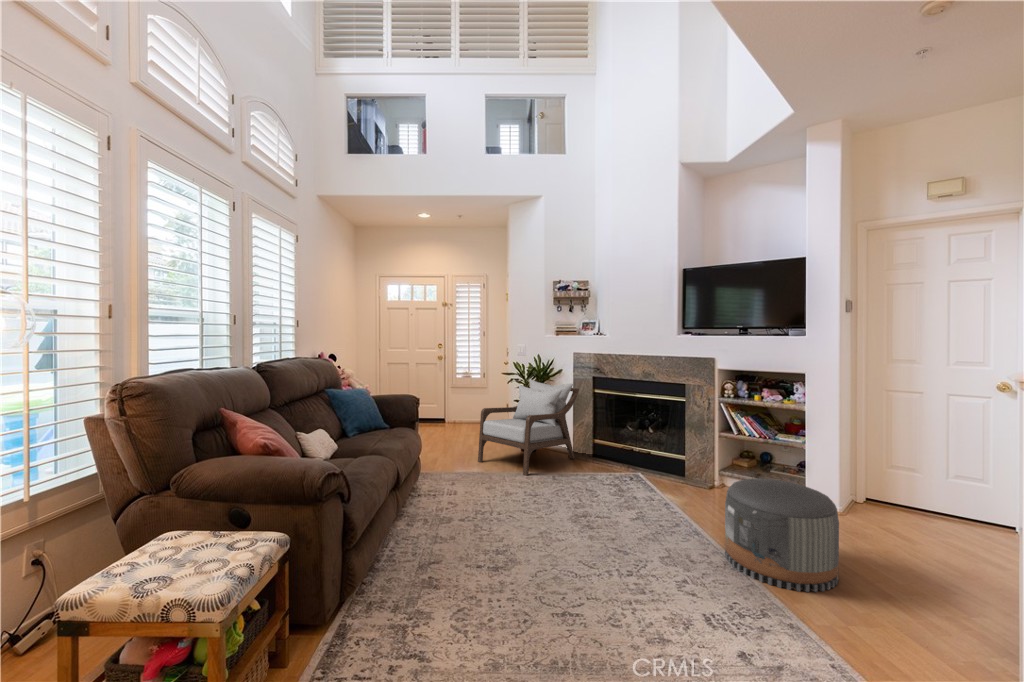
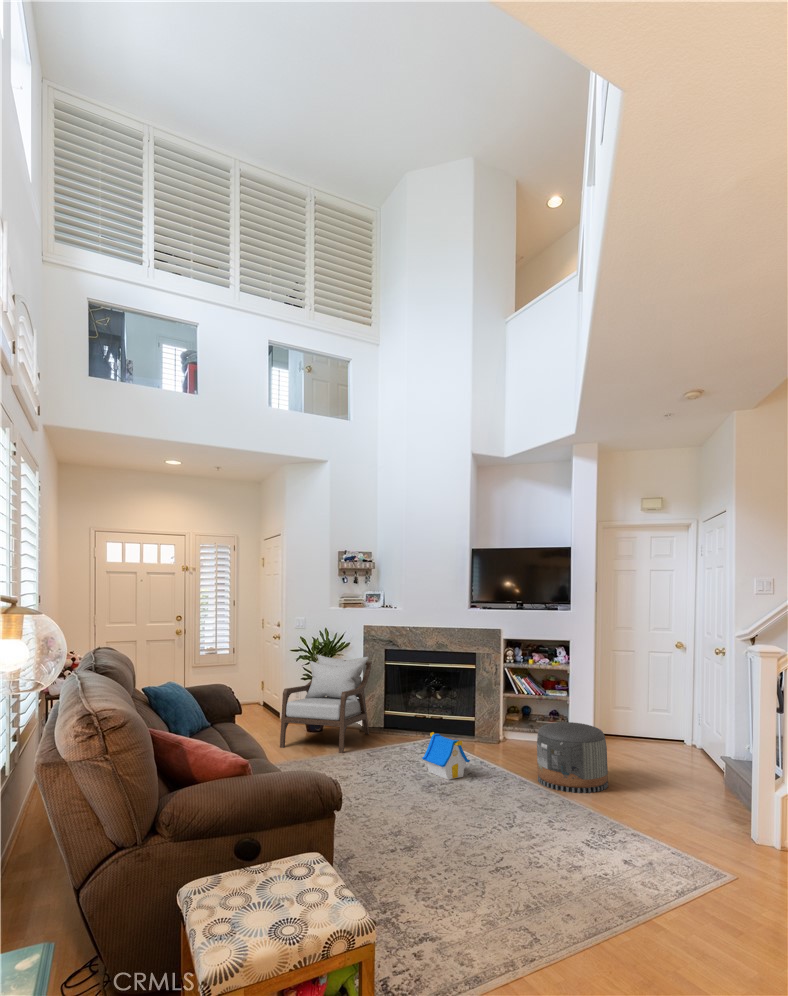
toy house: none [583,469,637,528] -> present [422,732,470,780]

